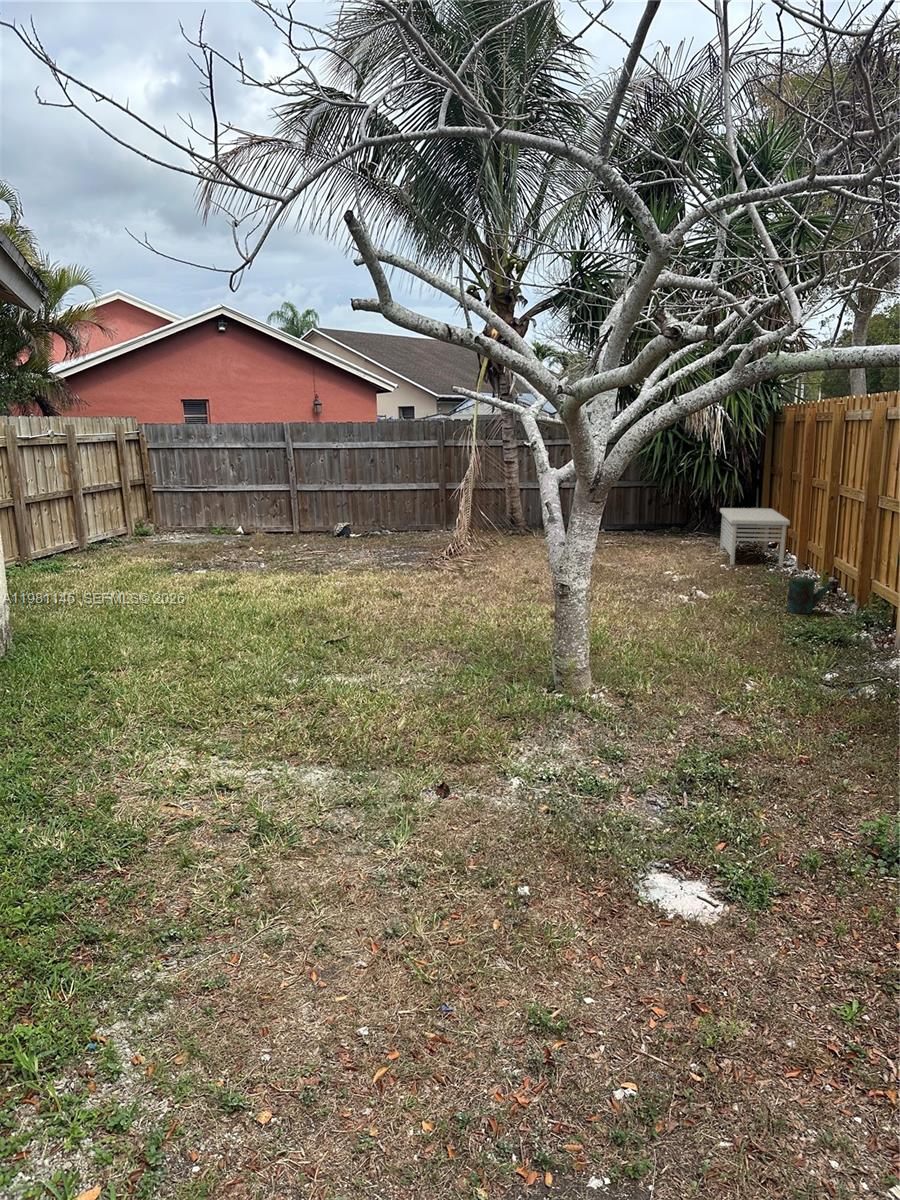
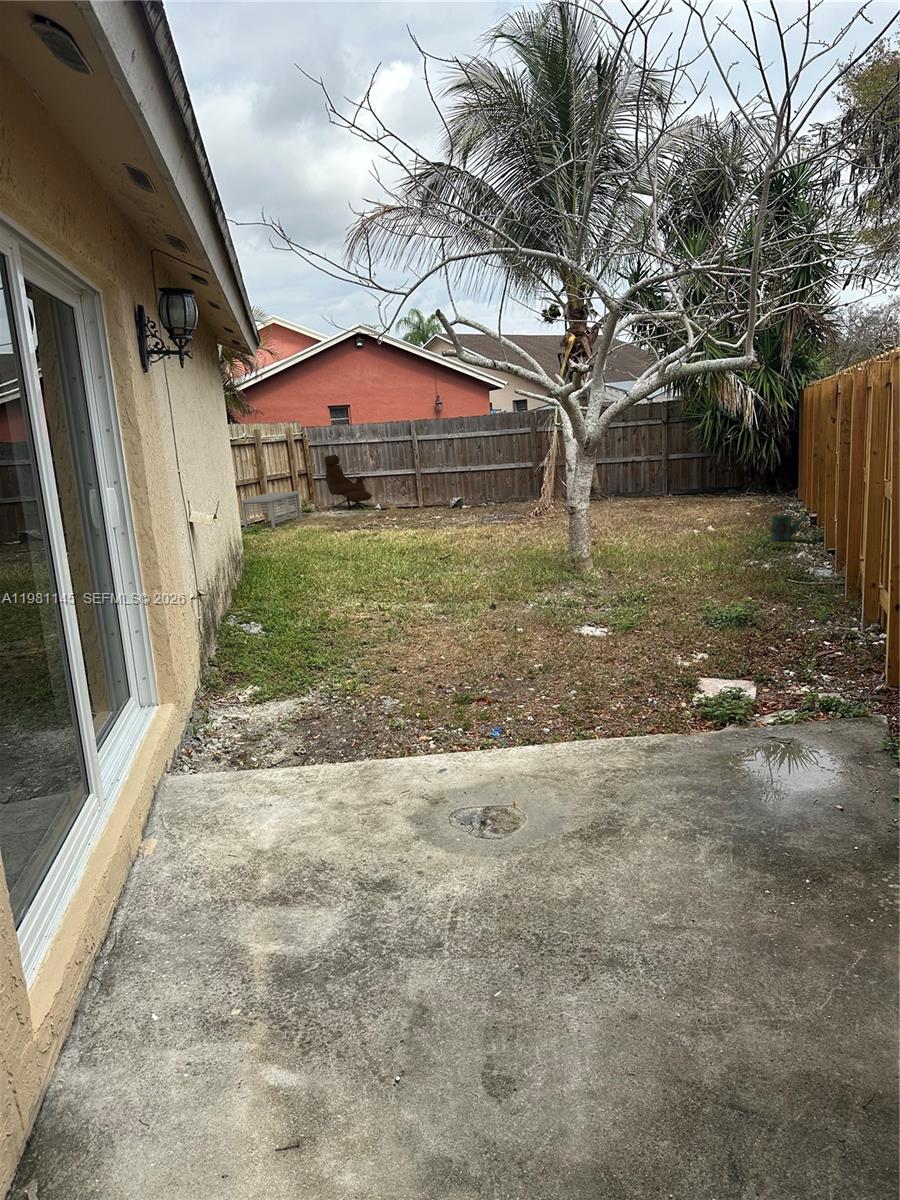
lounge chair: none [167,461,230,534] -> present [324,455,372,509]
storage bench: present [720,508,790,566] -> present [241,491,301,529]

